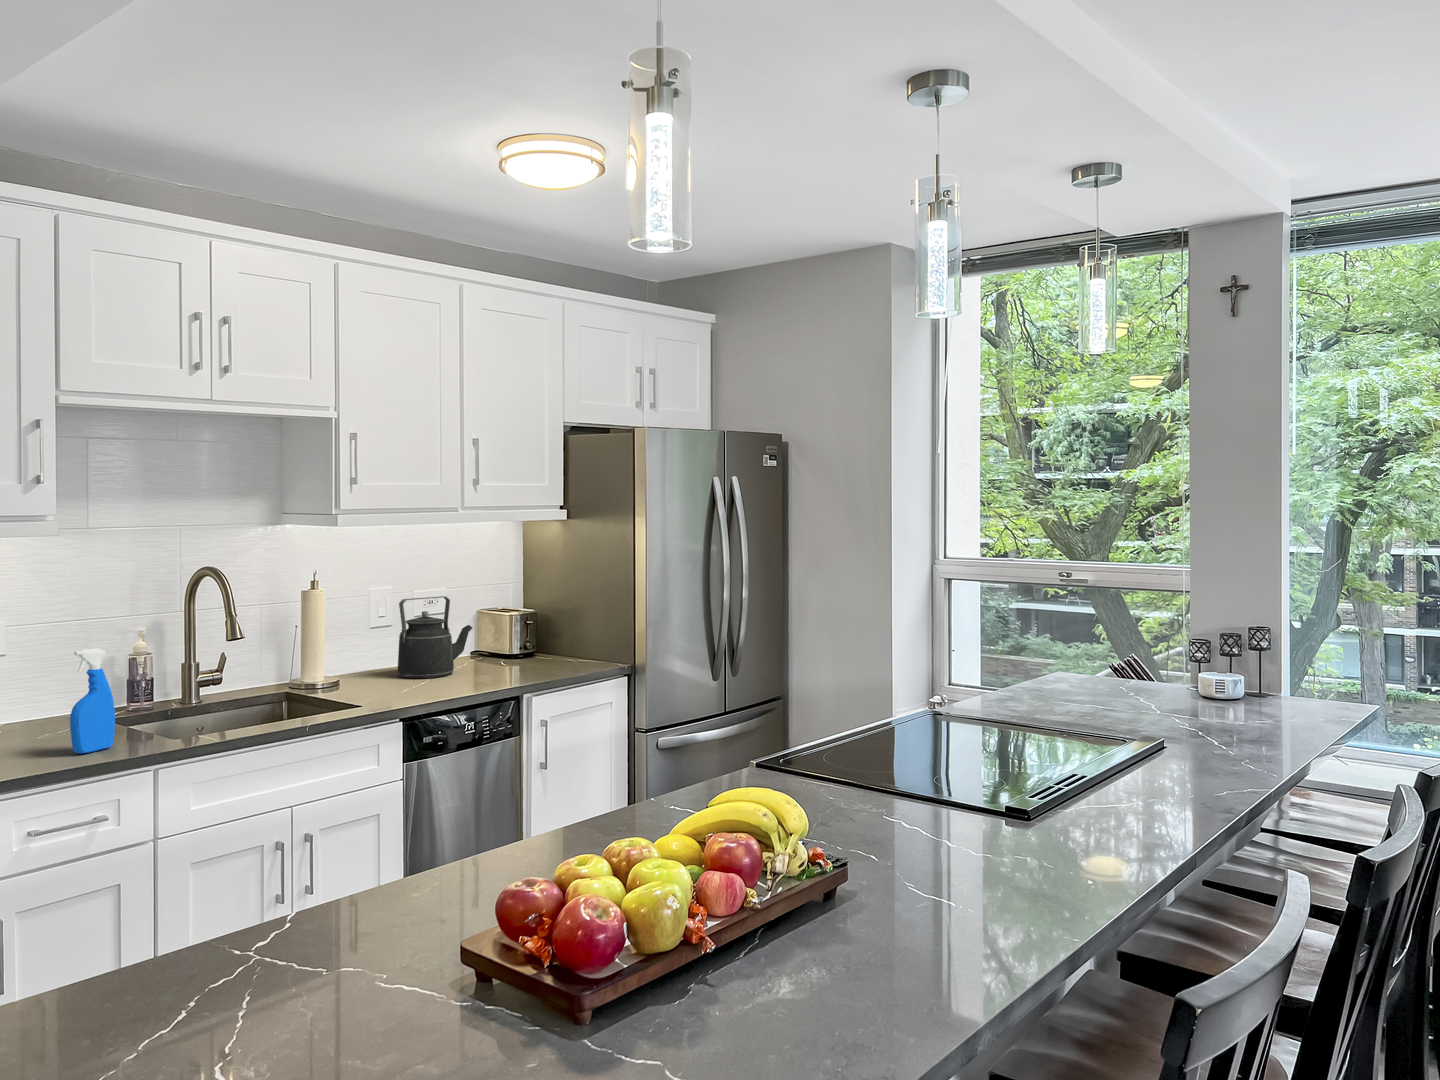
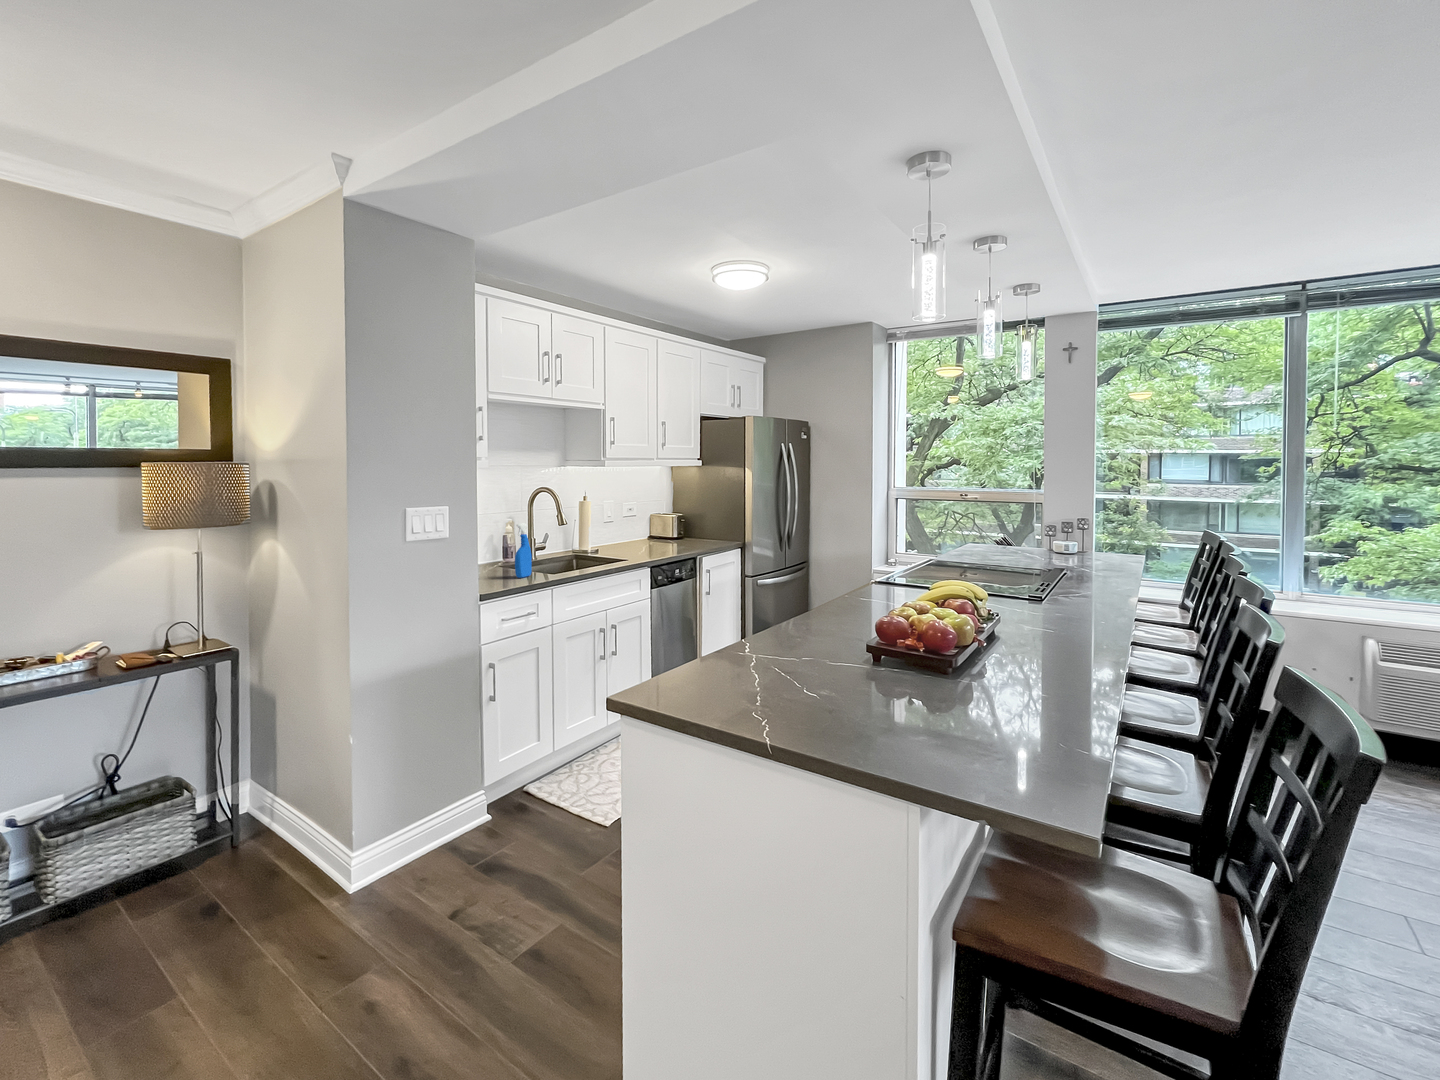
kettle: present [398,596,472,678] -> none [621,507,657,550]

